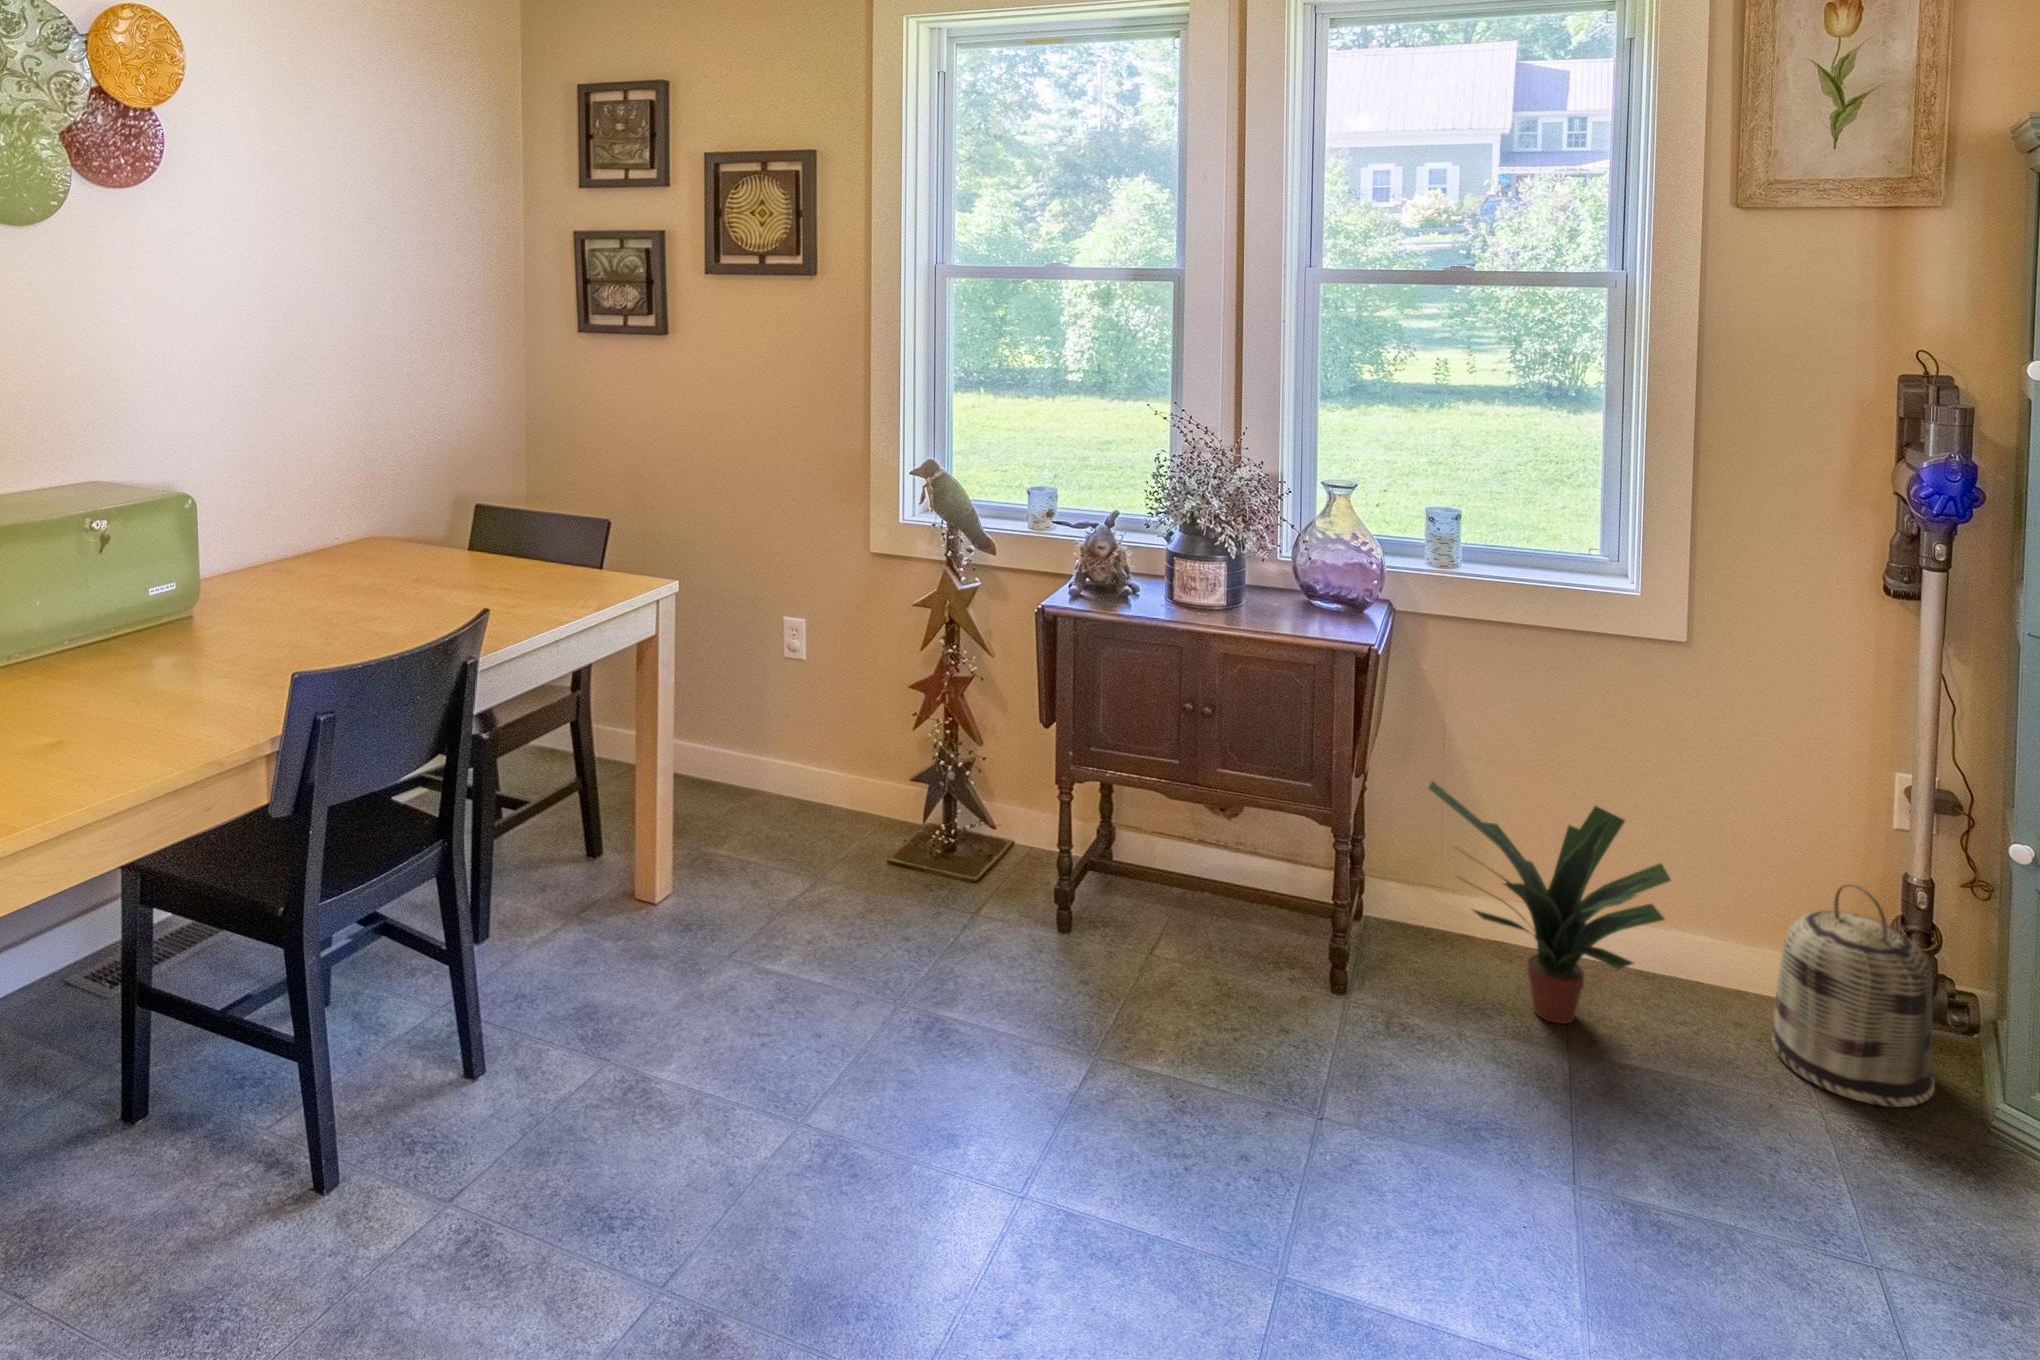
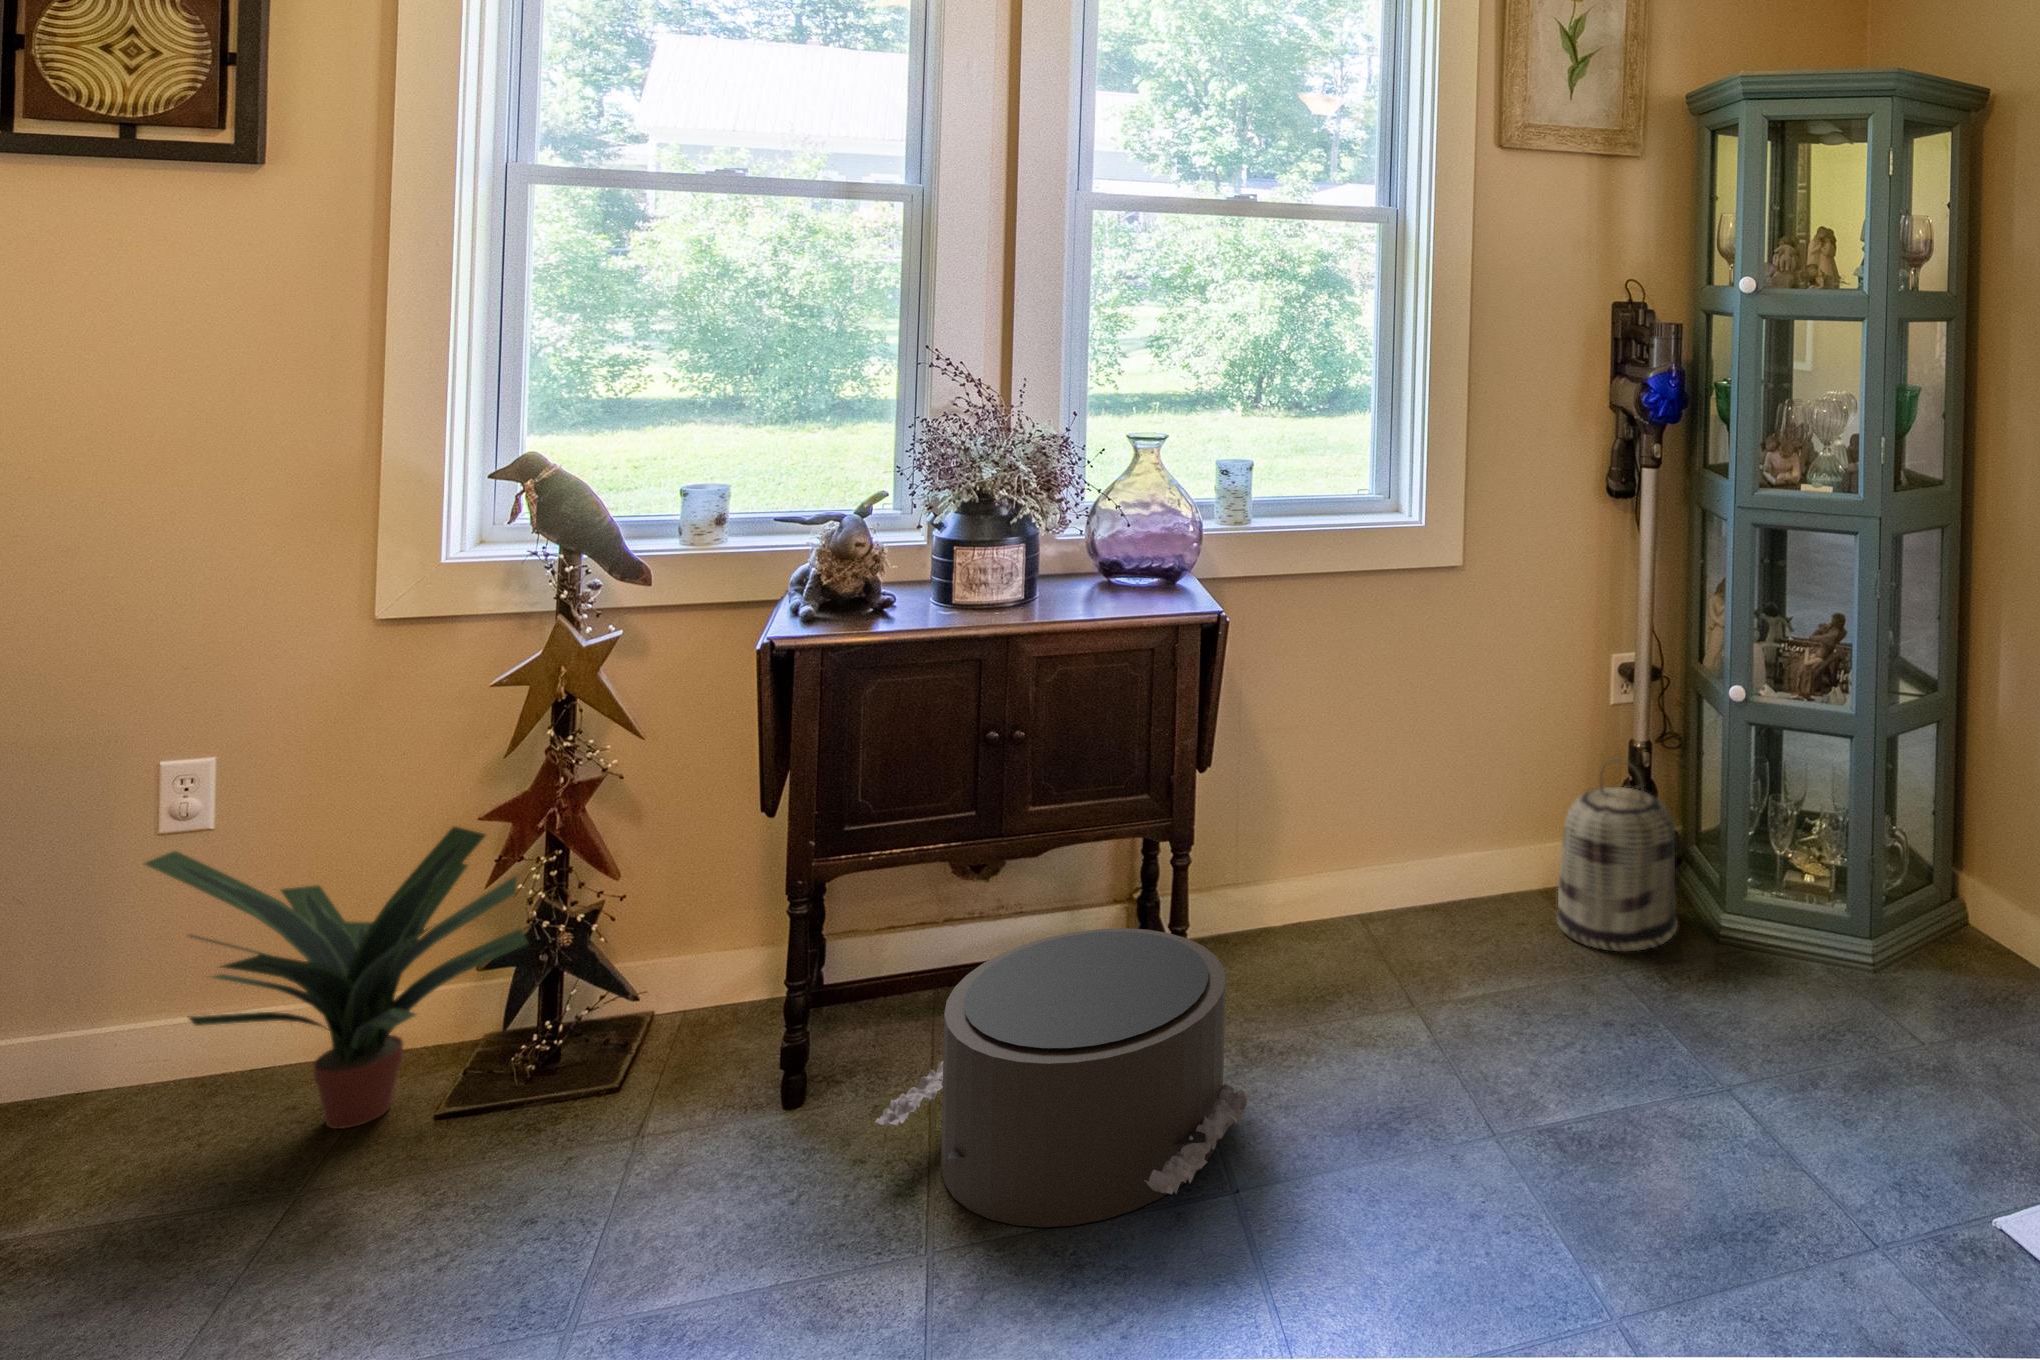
potted plant: present [1429,781,1671,1024] -> present [145,827,528,1129]
pouf: none [1090,879,1362,1110] -> present [875,928,1255,1227]

